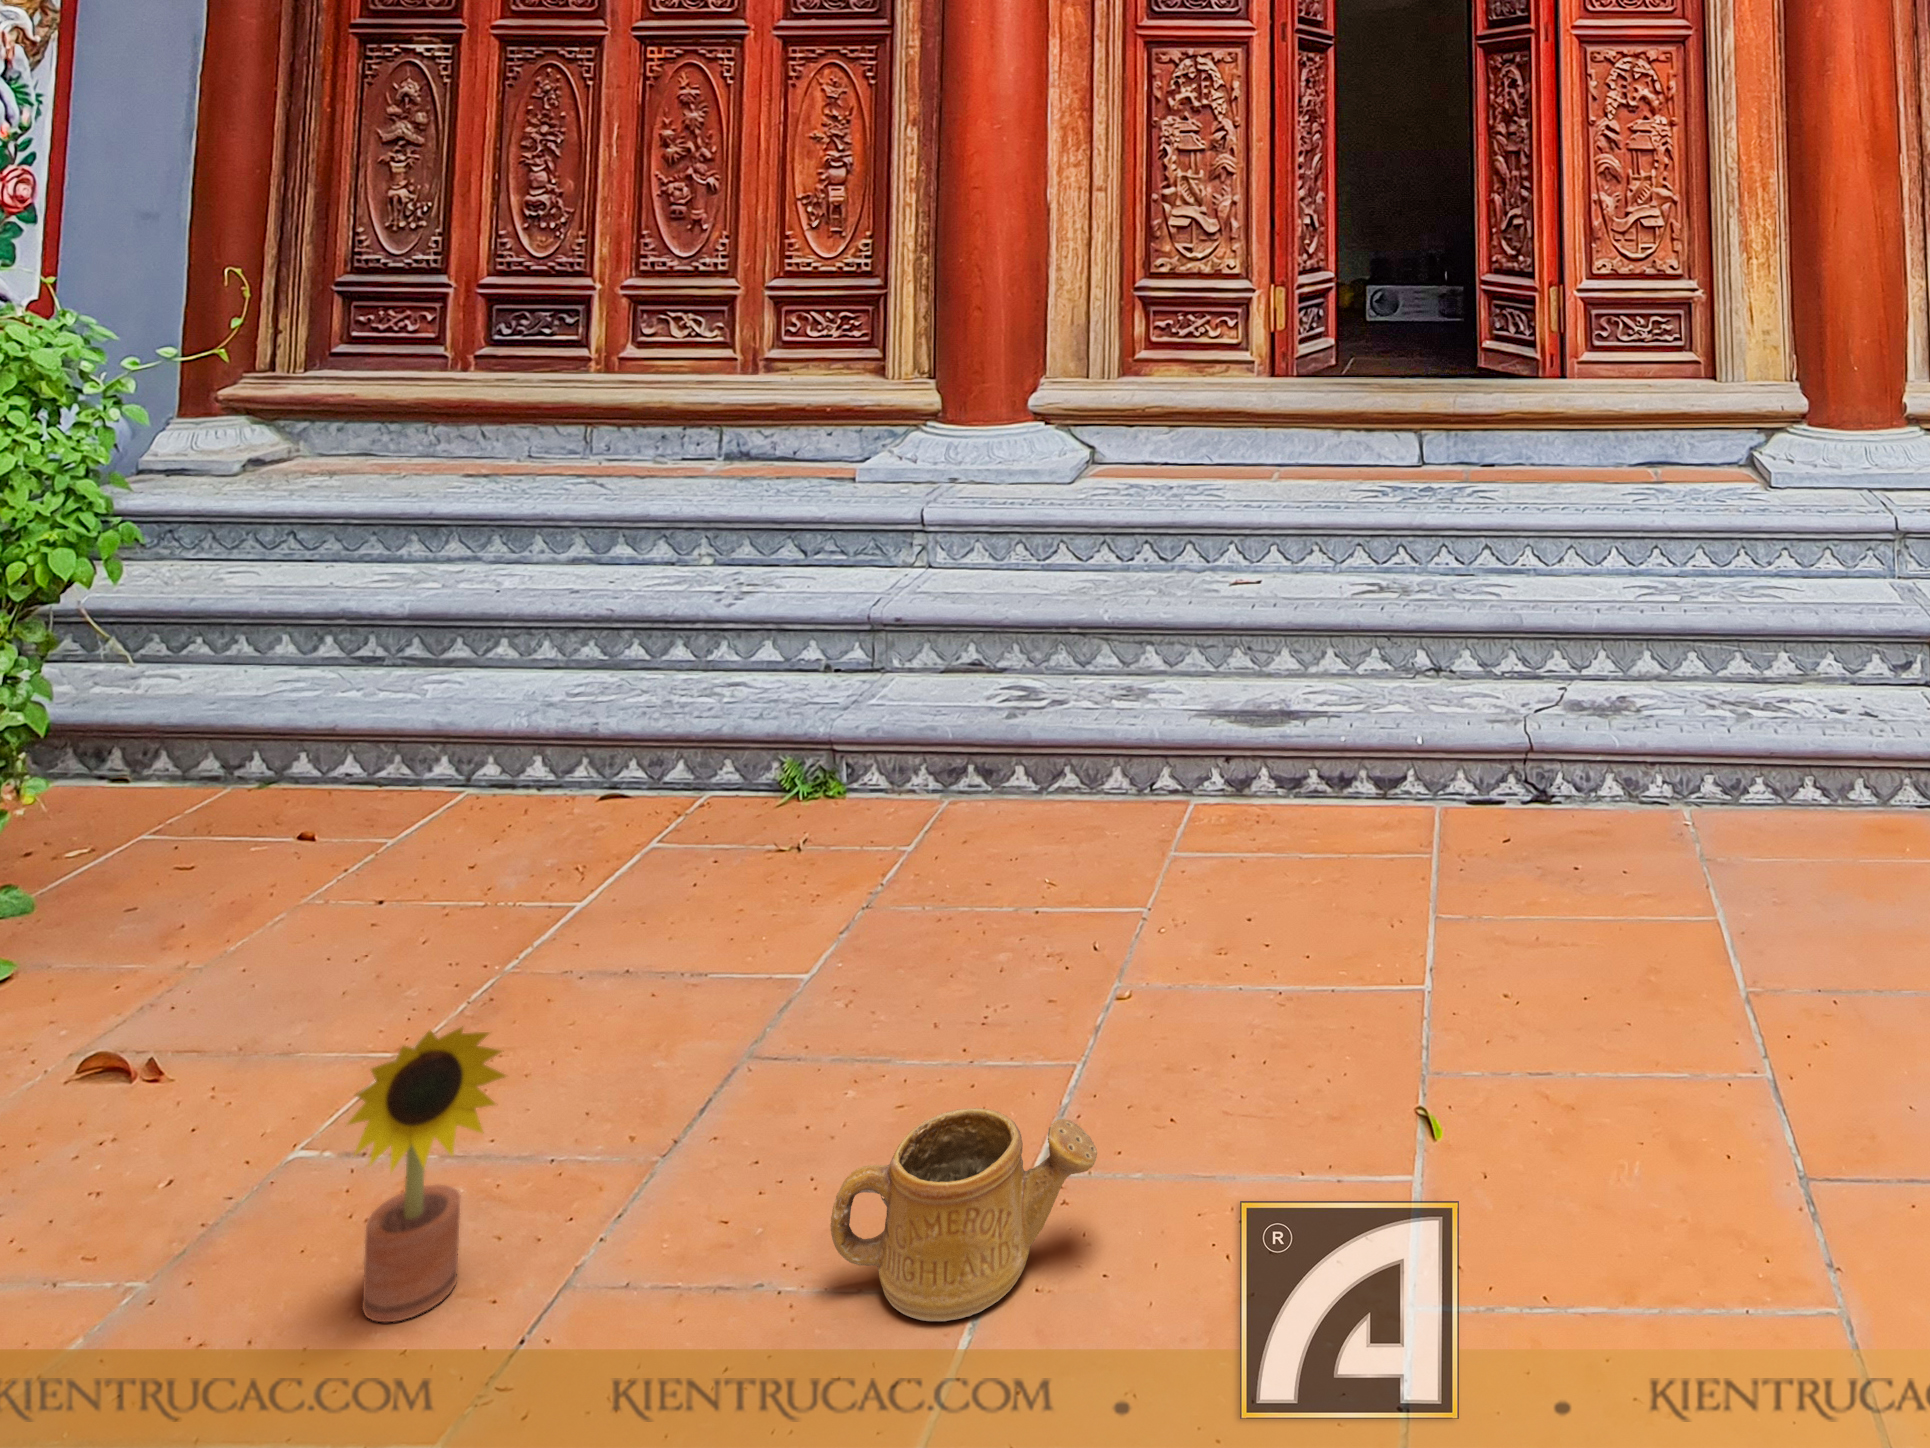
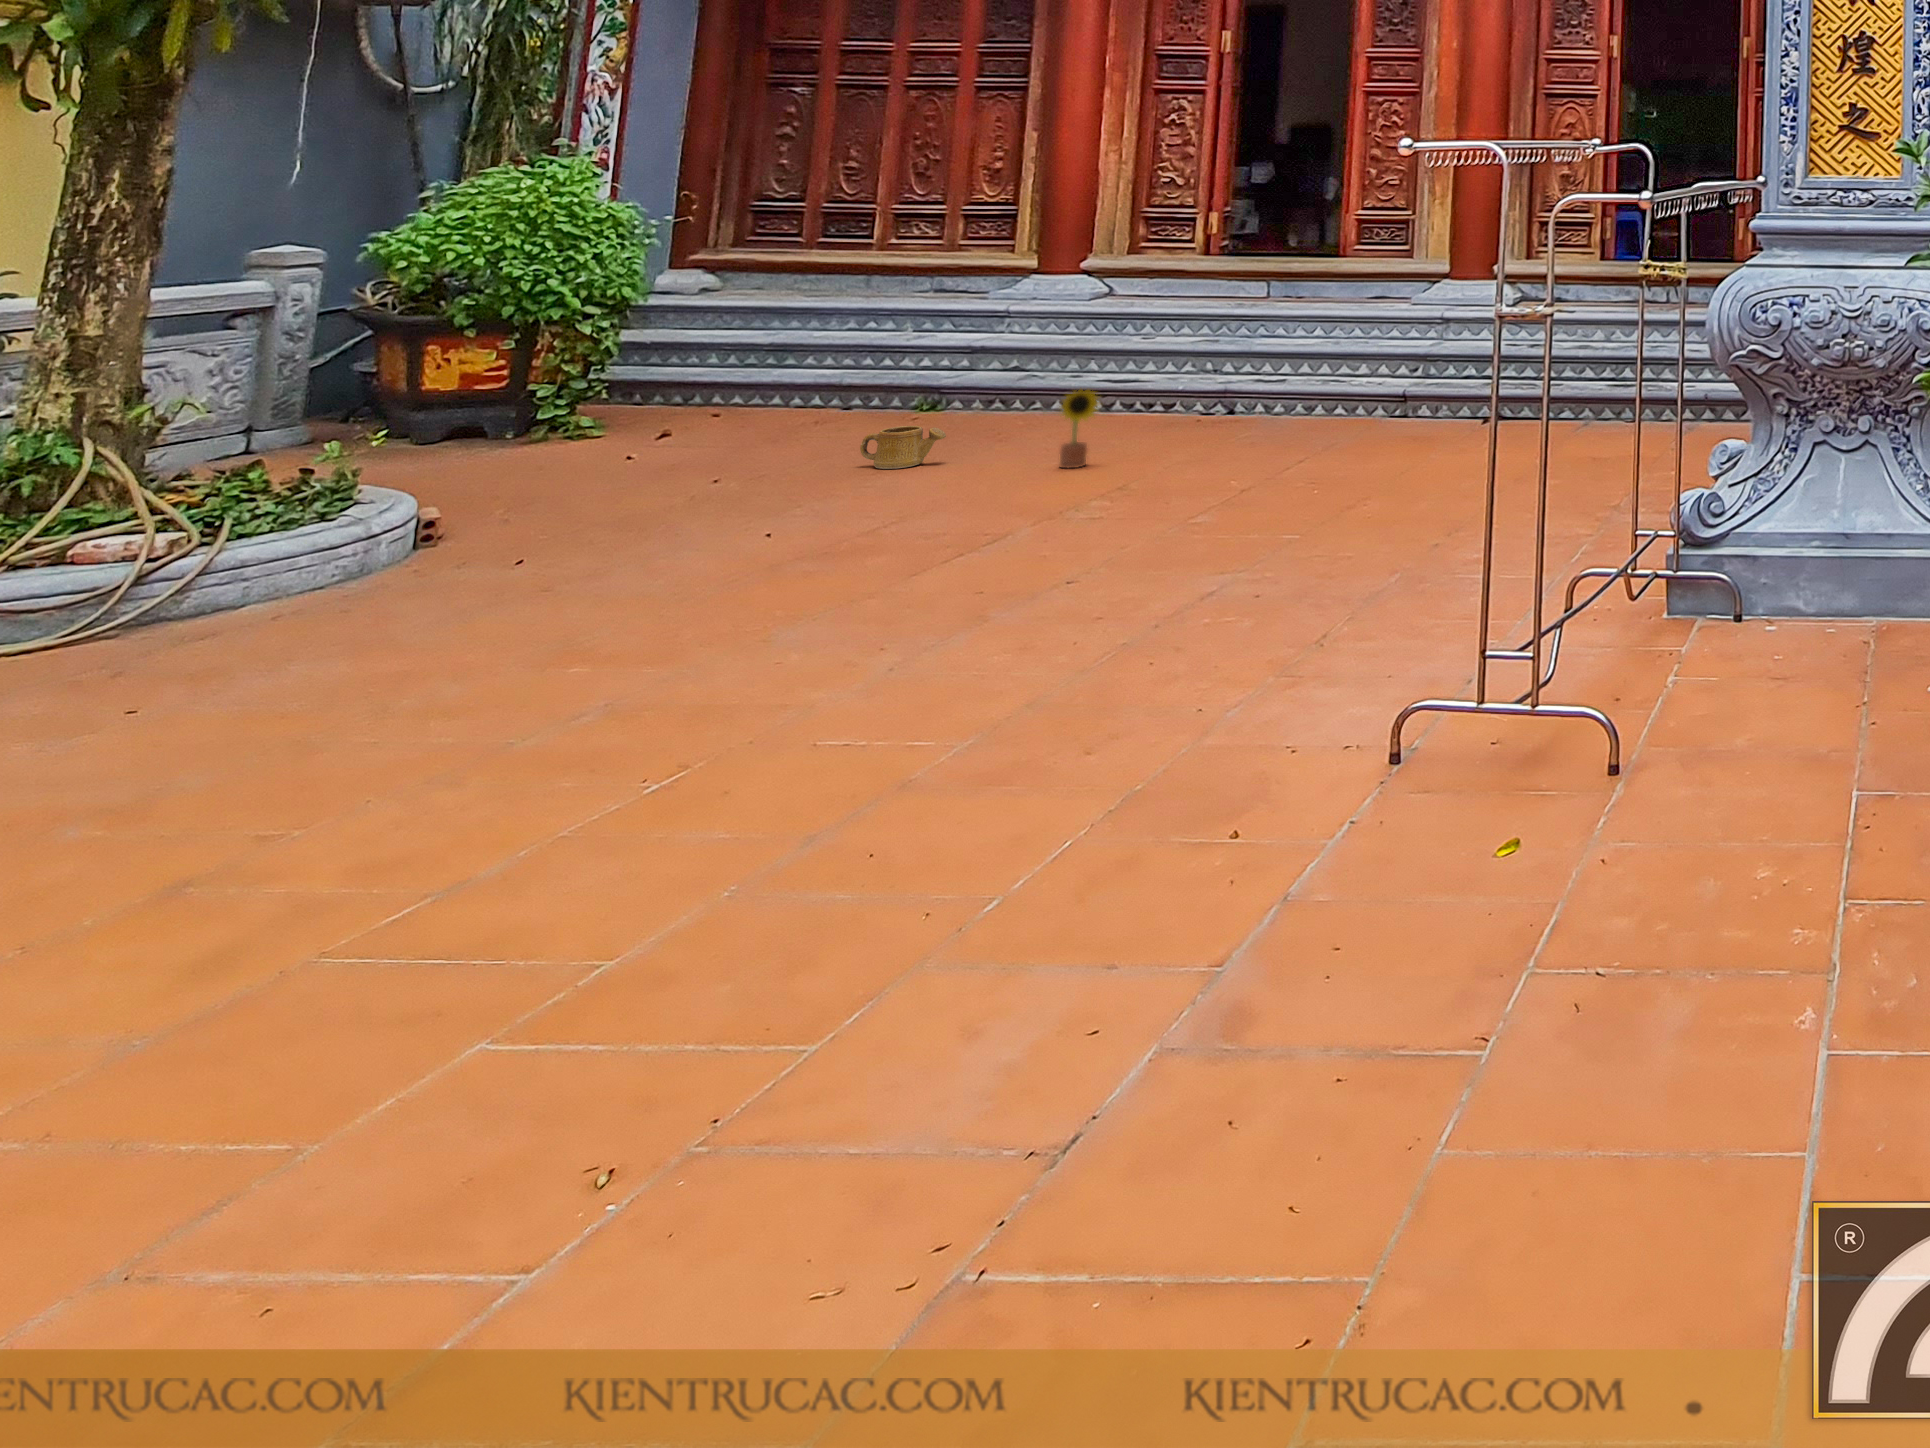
decorative plant: present [348,1026,506,1322] -> present [1060,389,1099,468]

